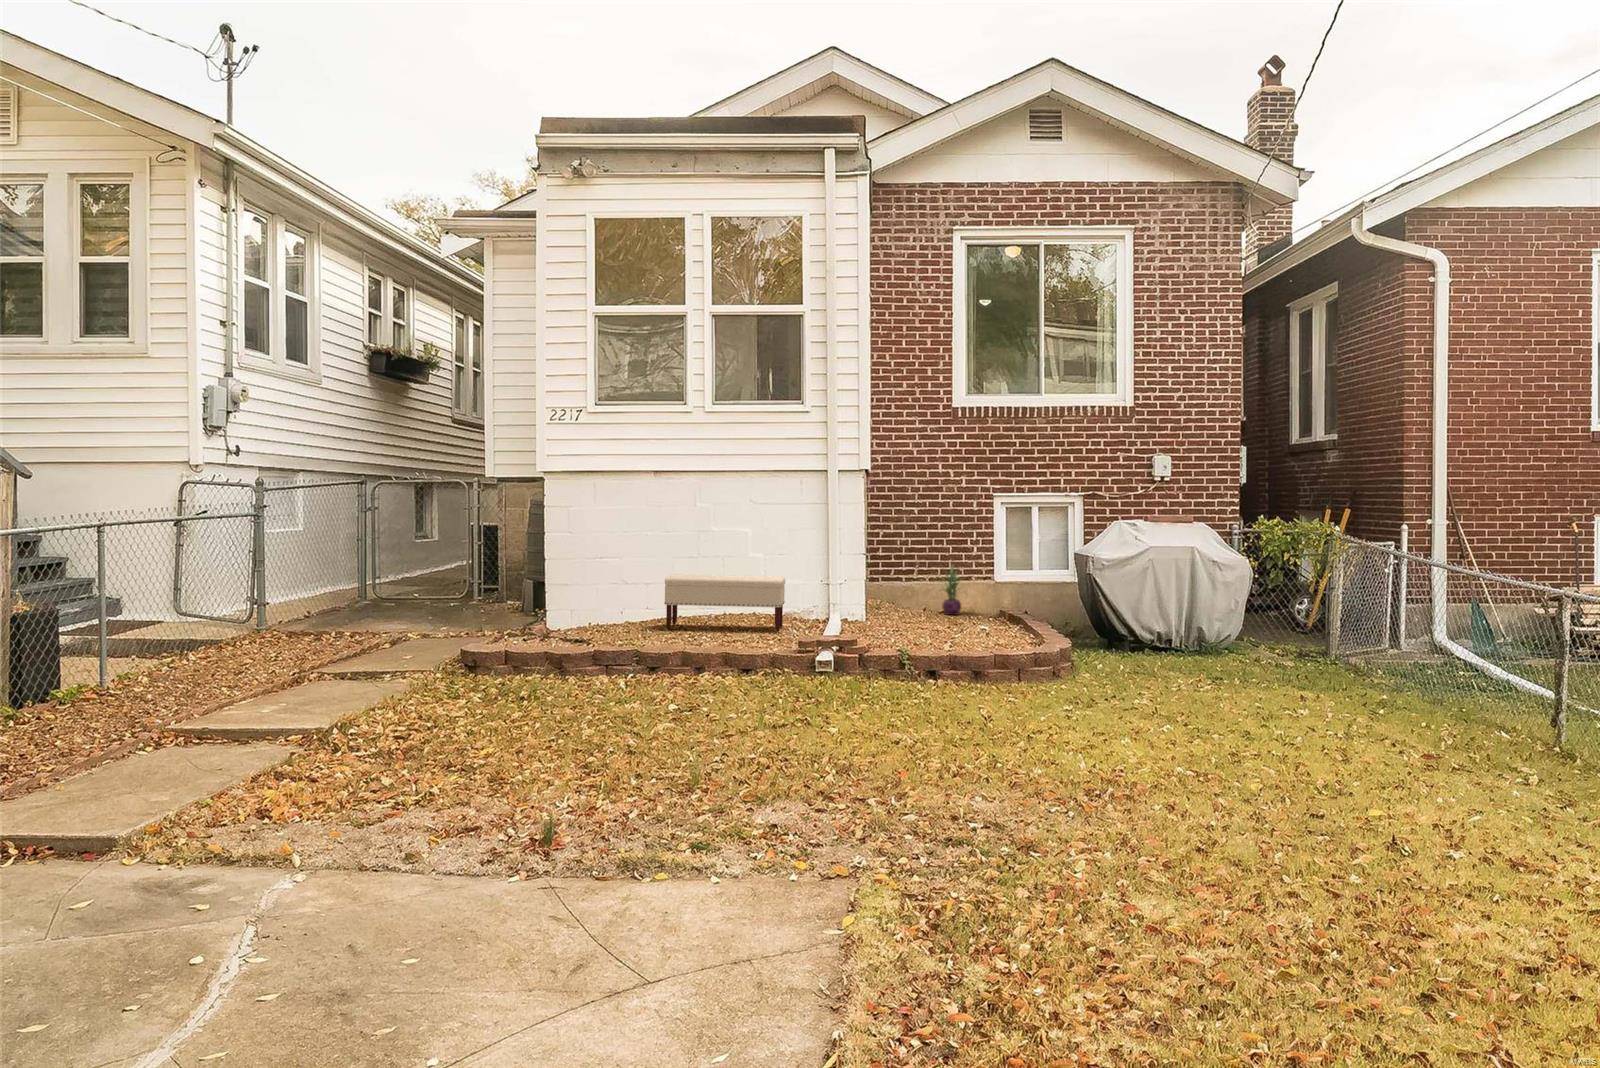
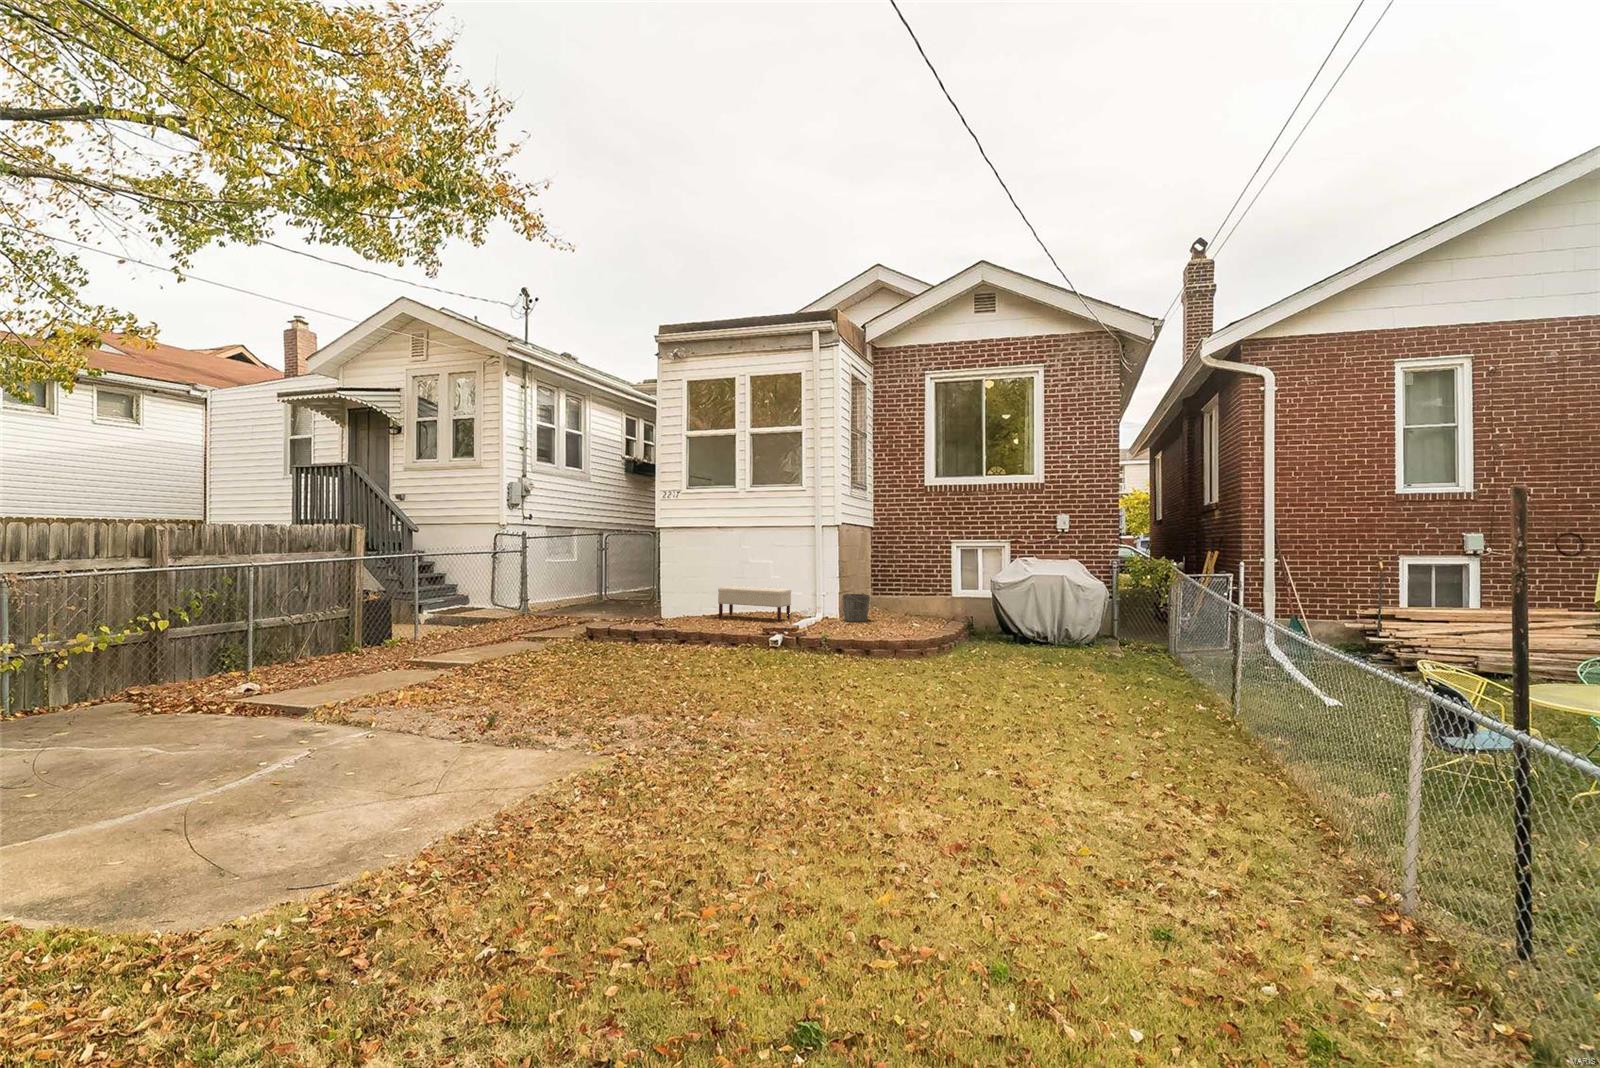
decorative plant: present [940,564,961,615] -> none [897,584,934,617]
bucket: none [862,580,911,626] -> present [842,593,873,622]

